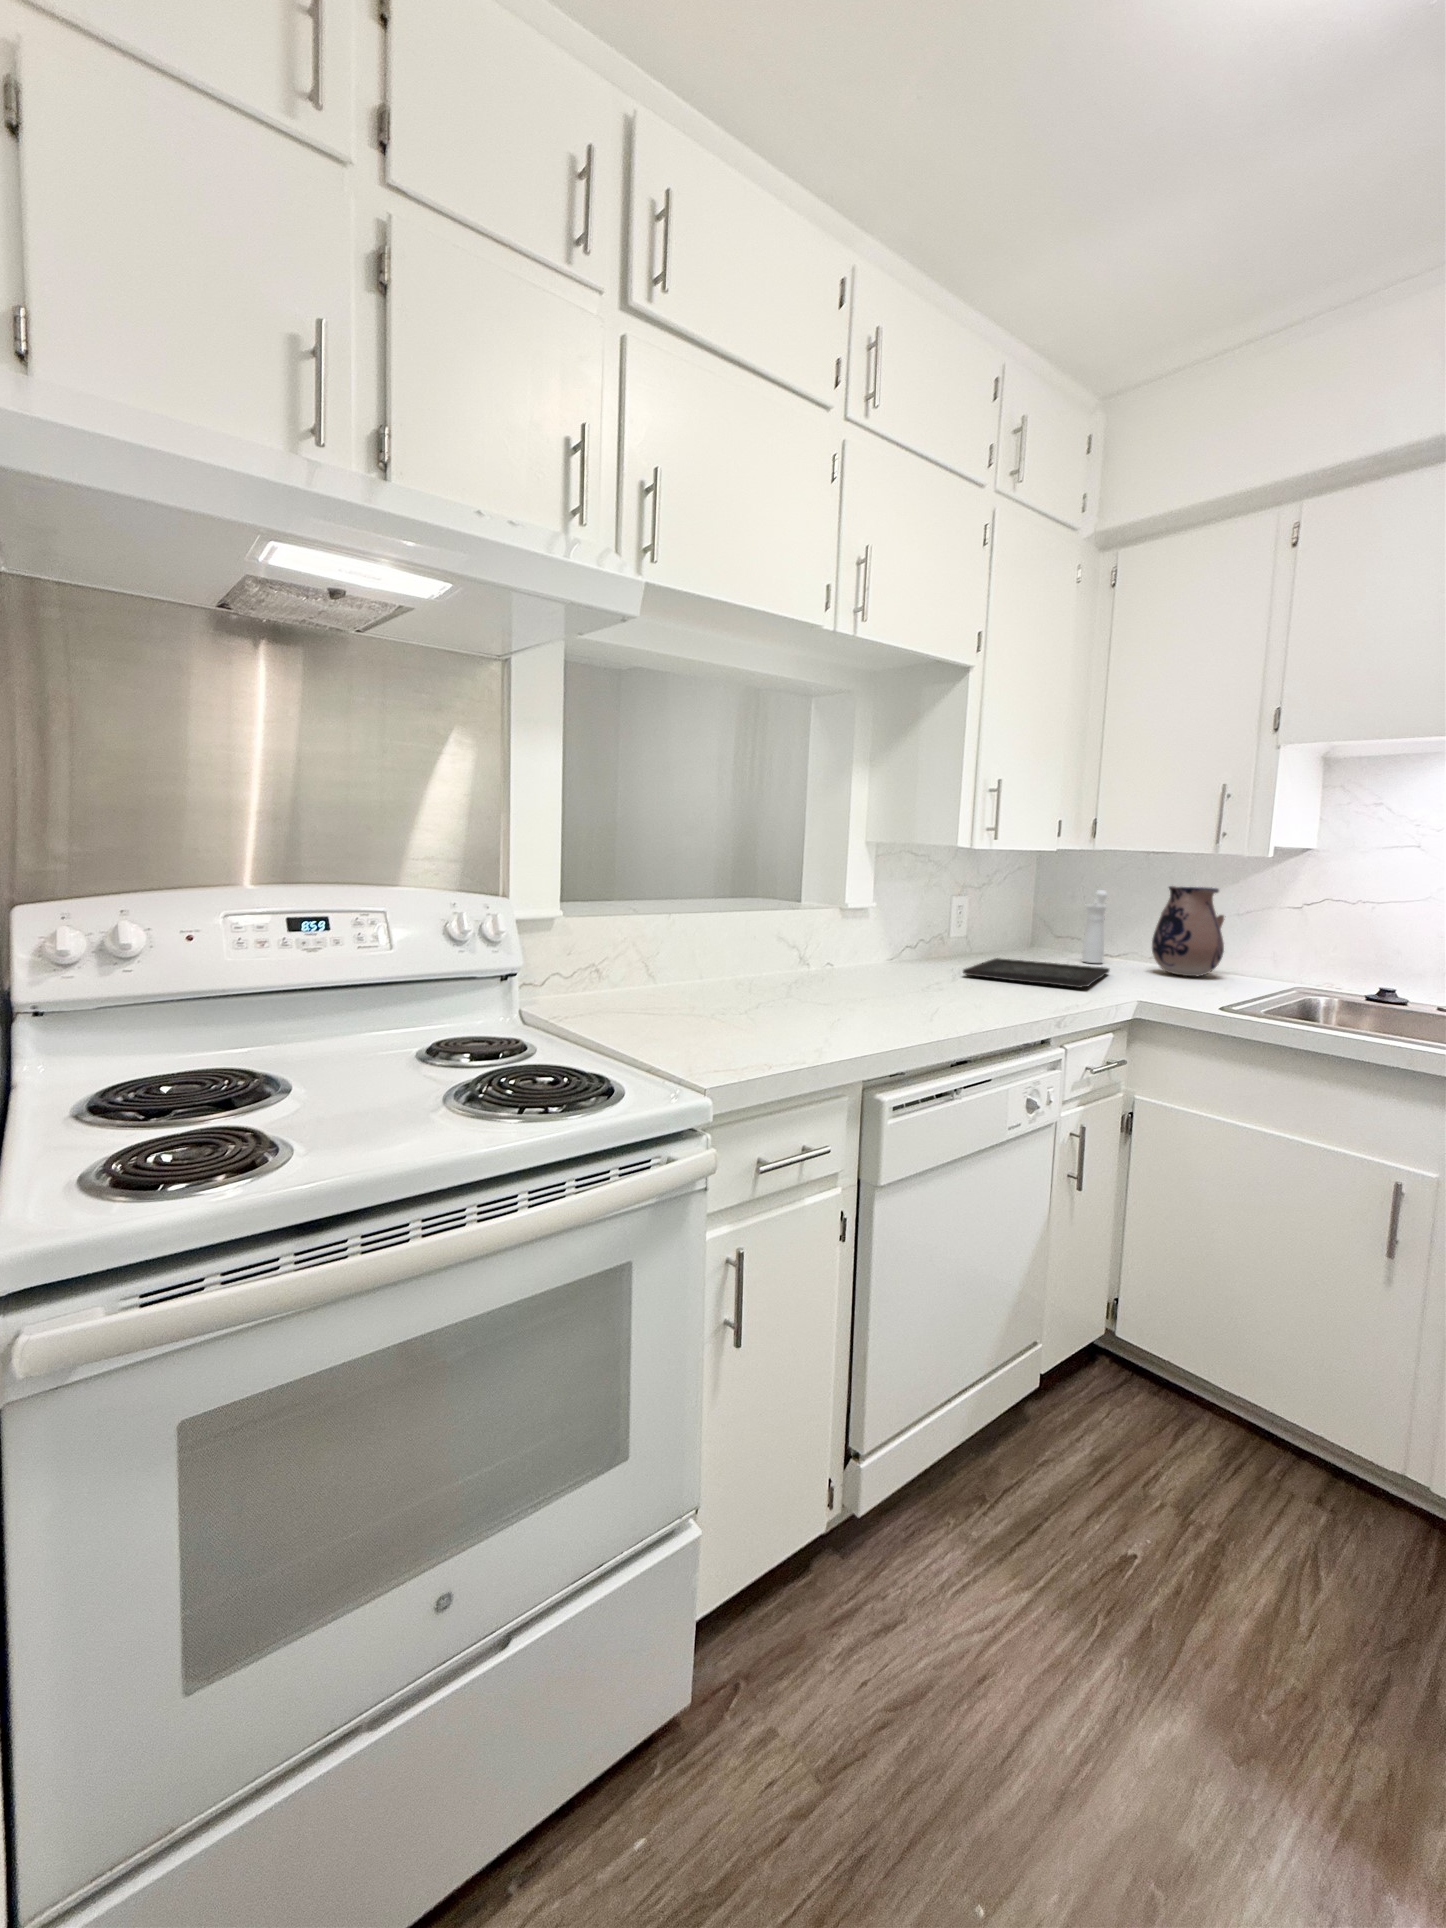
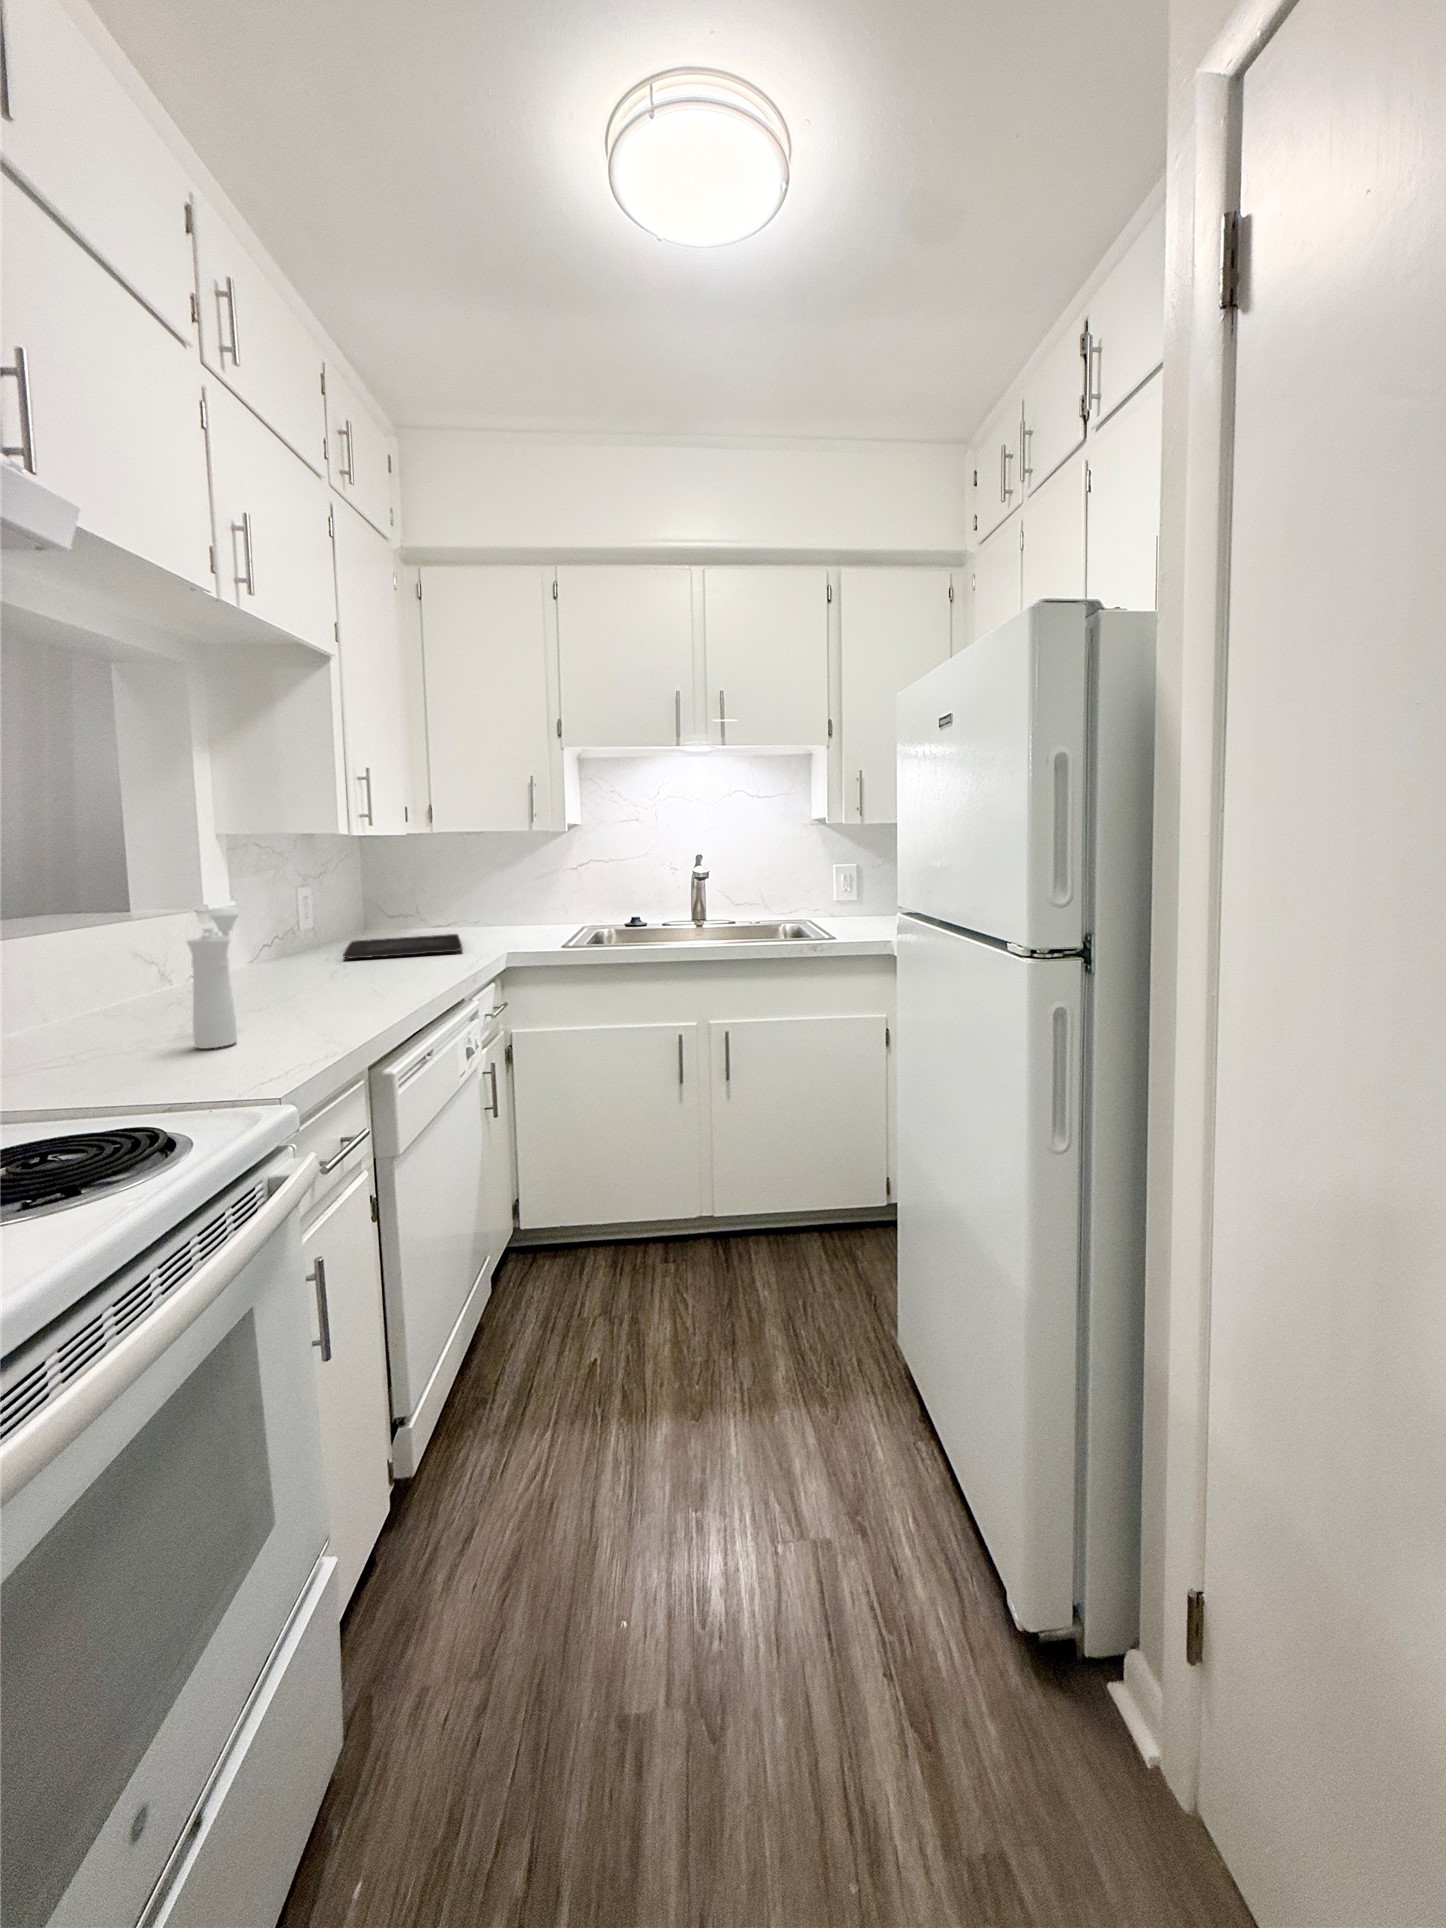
ceramic pitcher: present [1152,886,1224,976] -> none [482,860,533,931]
pepper mill: present [1082,890,1107,963] -> present [186,907,239,1048]

